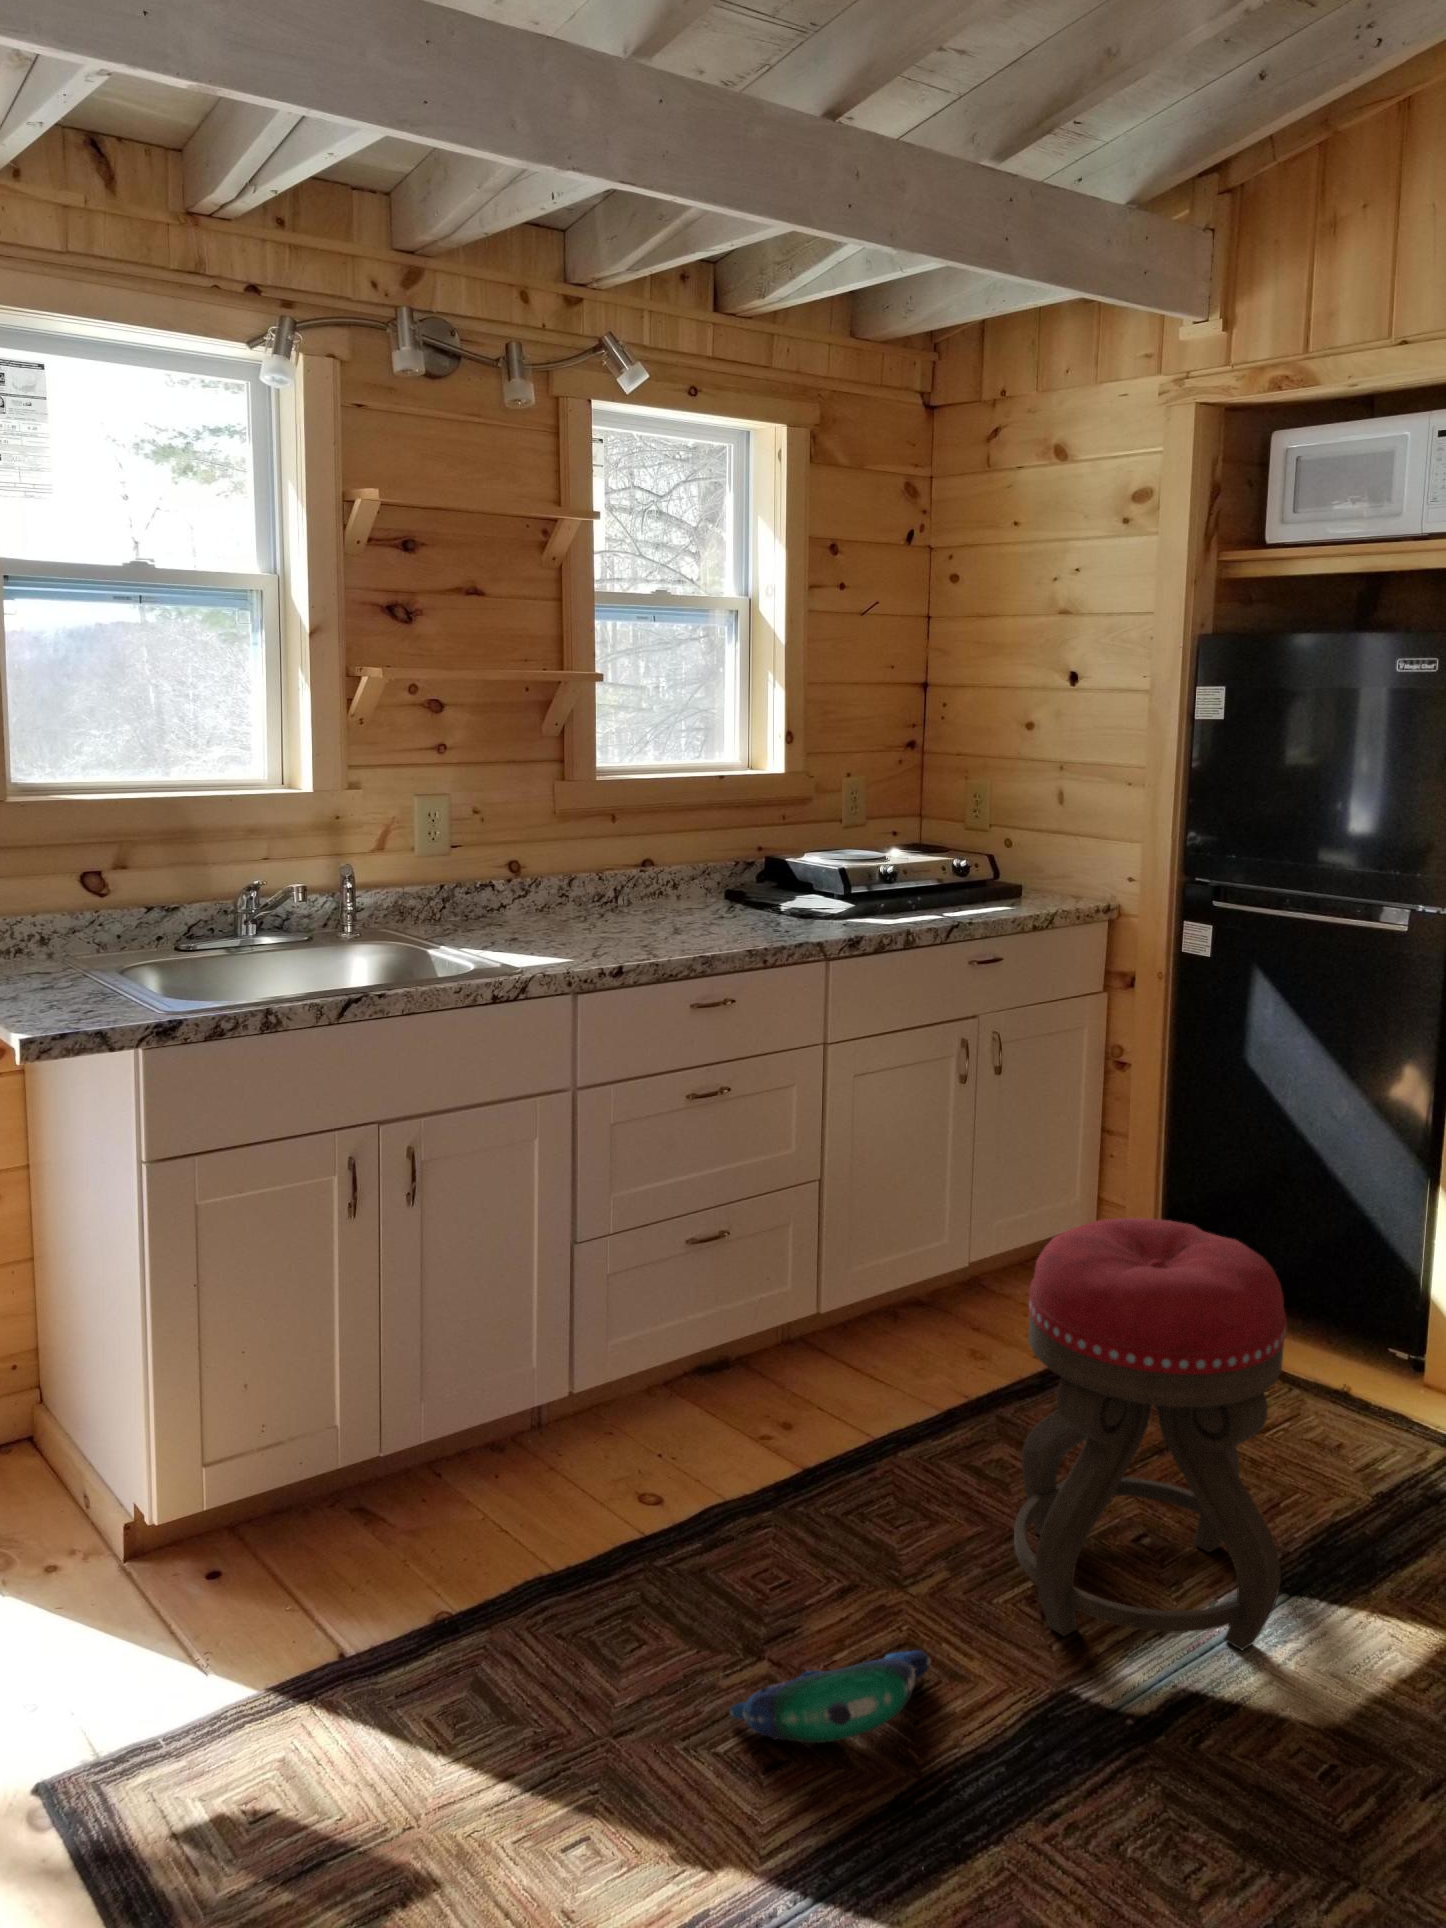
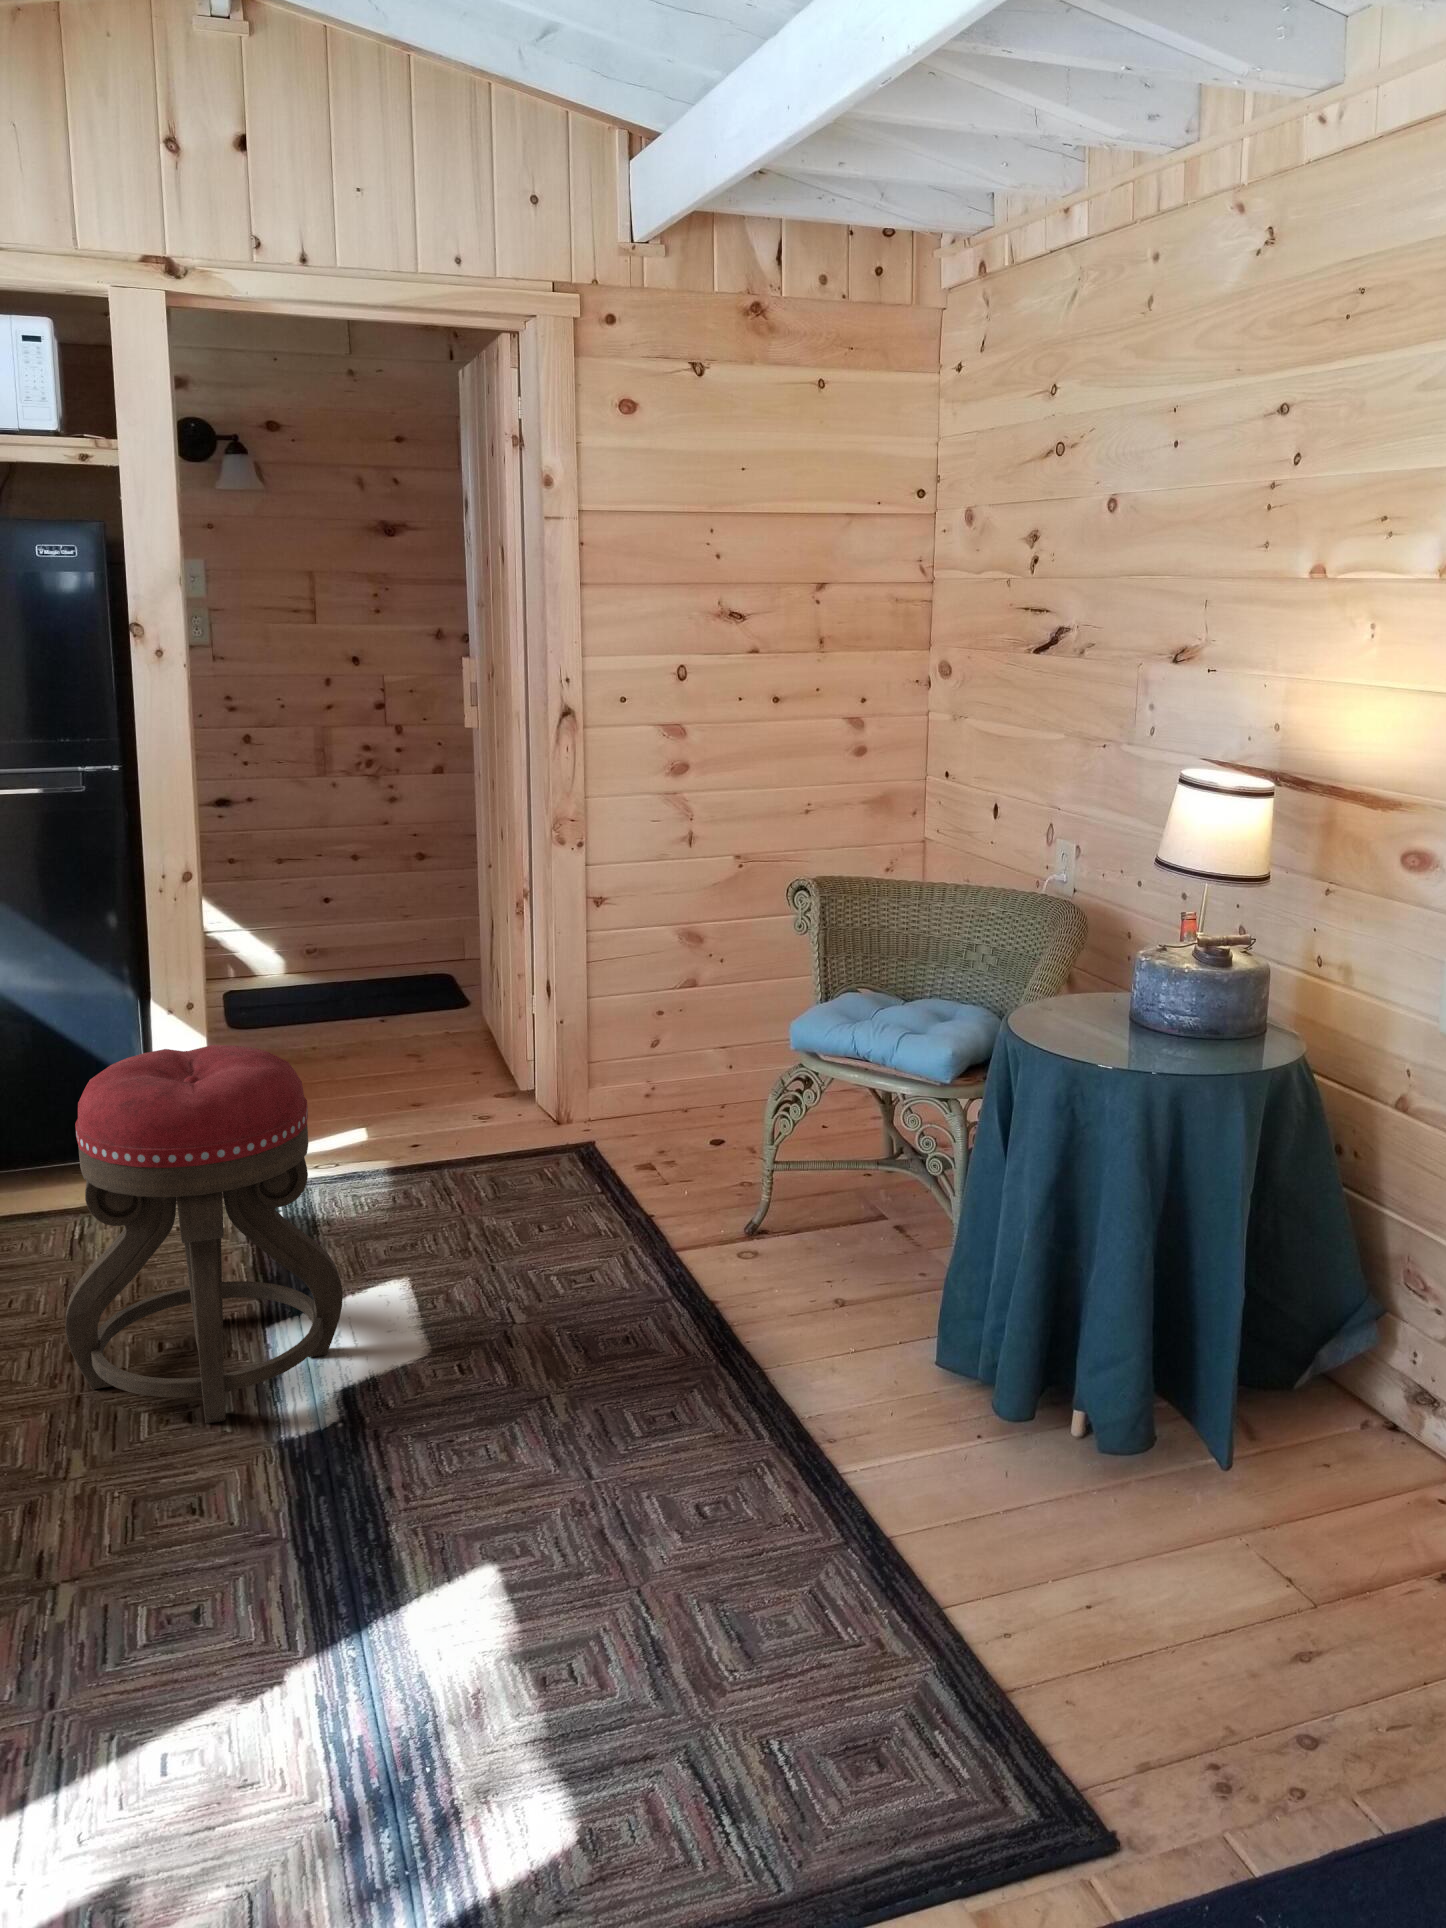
plush toy: present [730,1650,930,1743] -> none [113,1479,242,1621]

